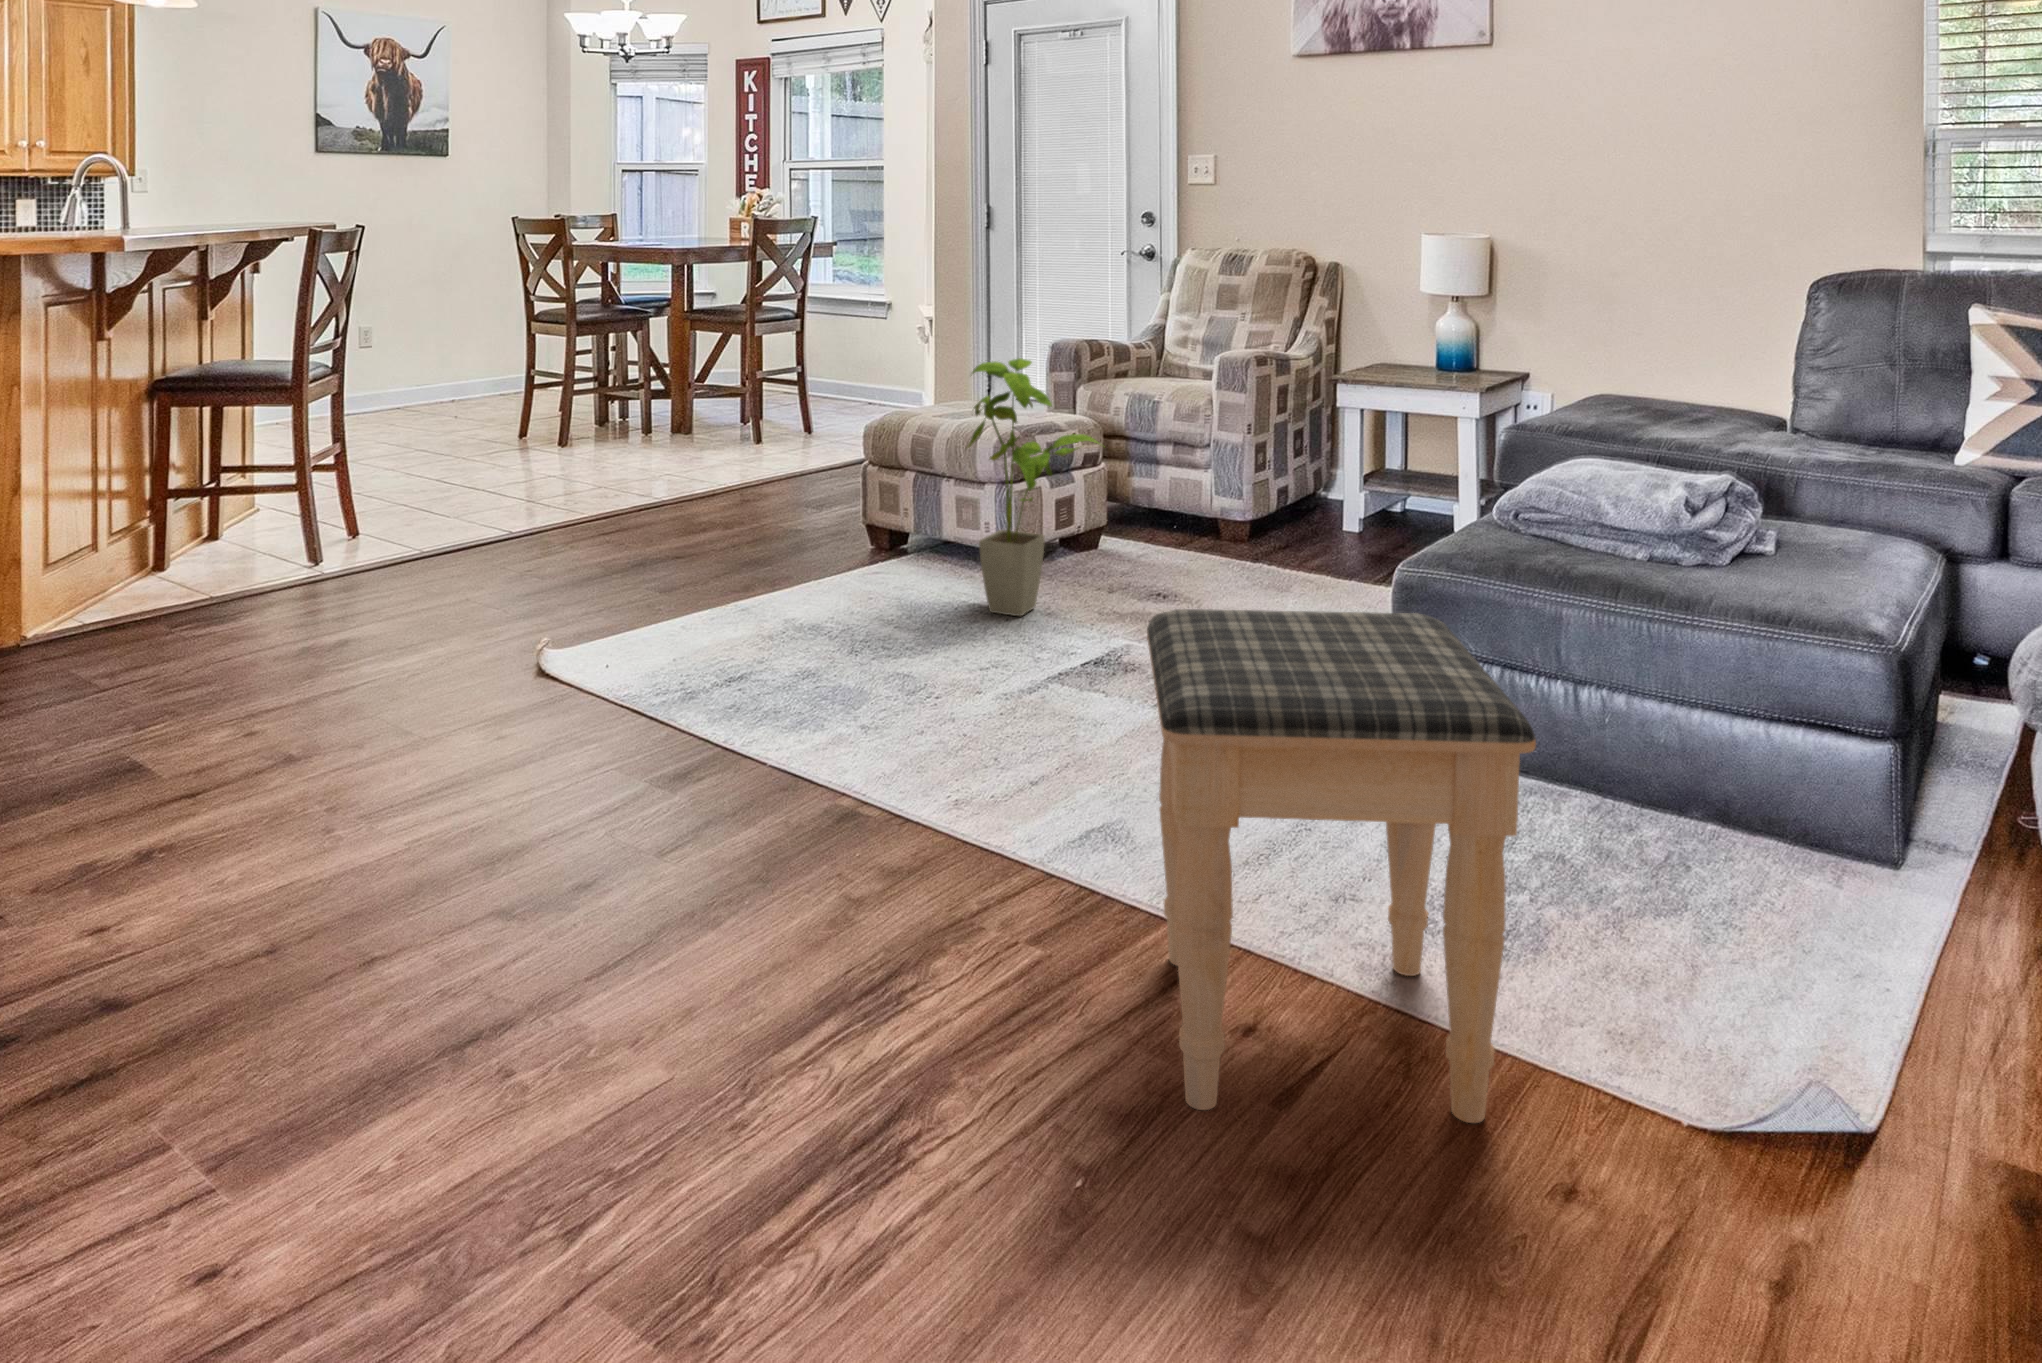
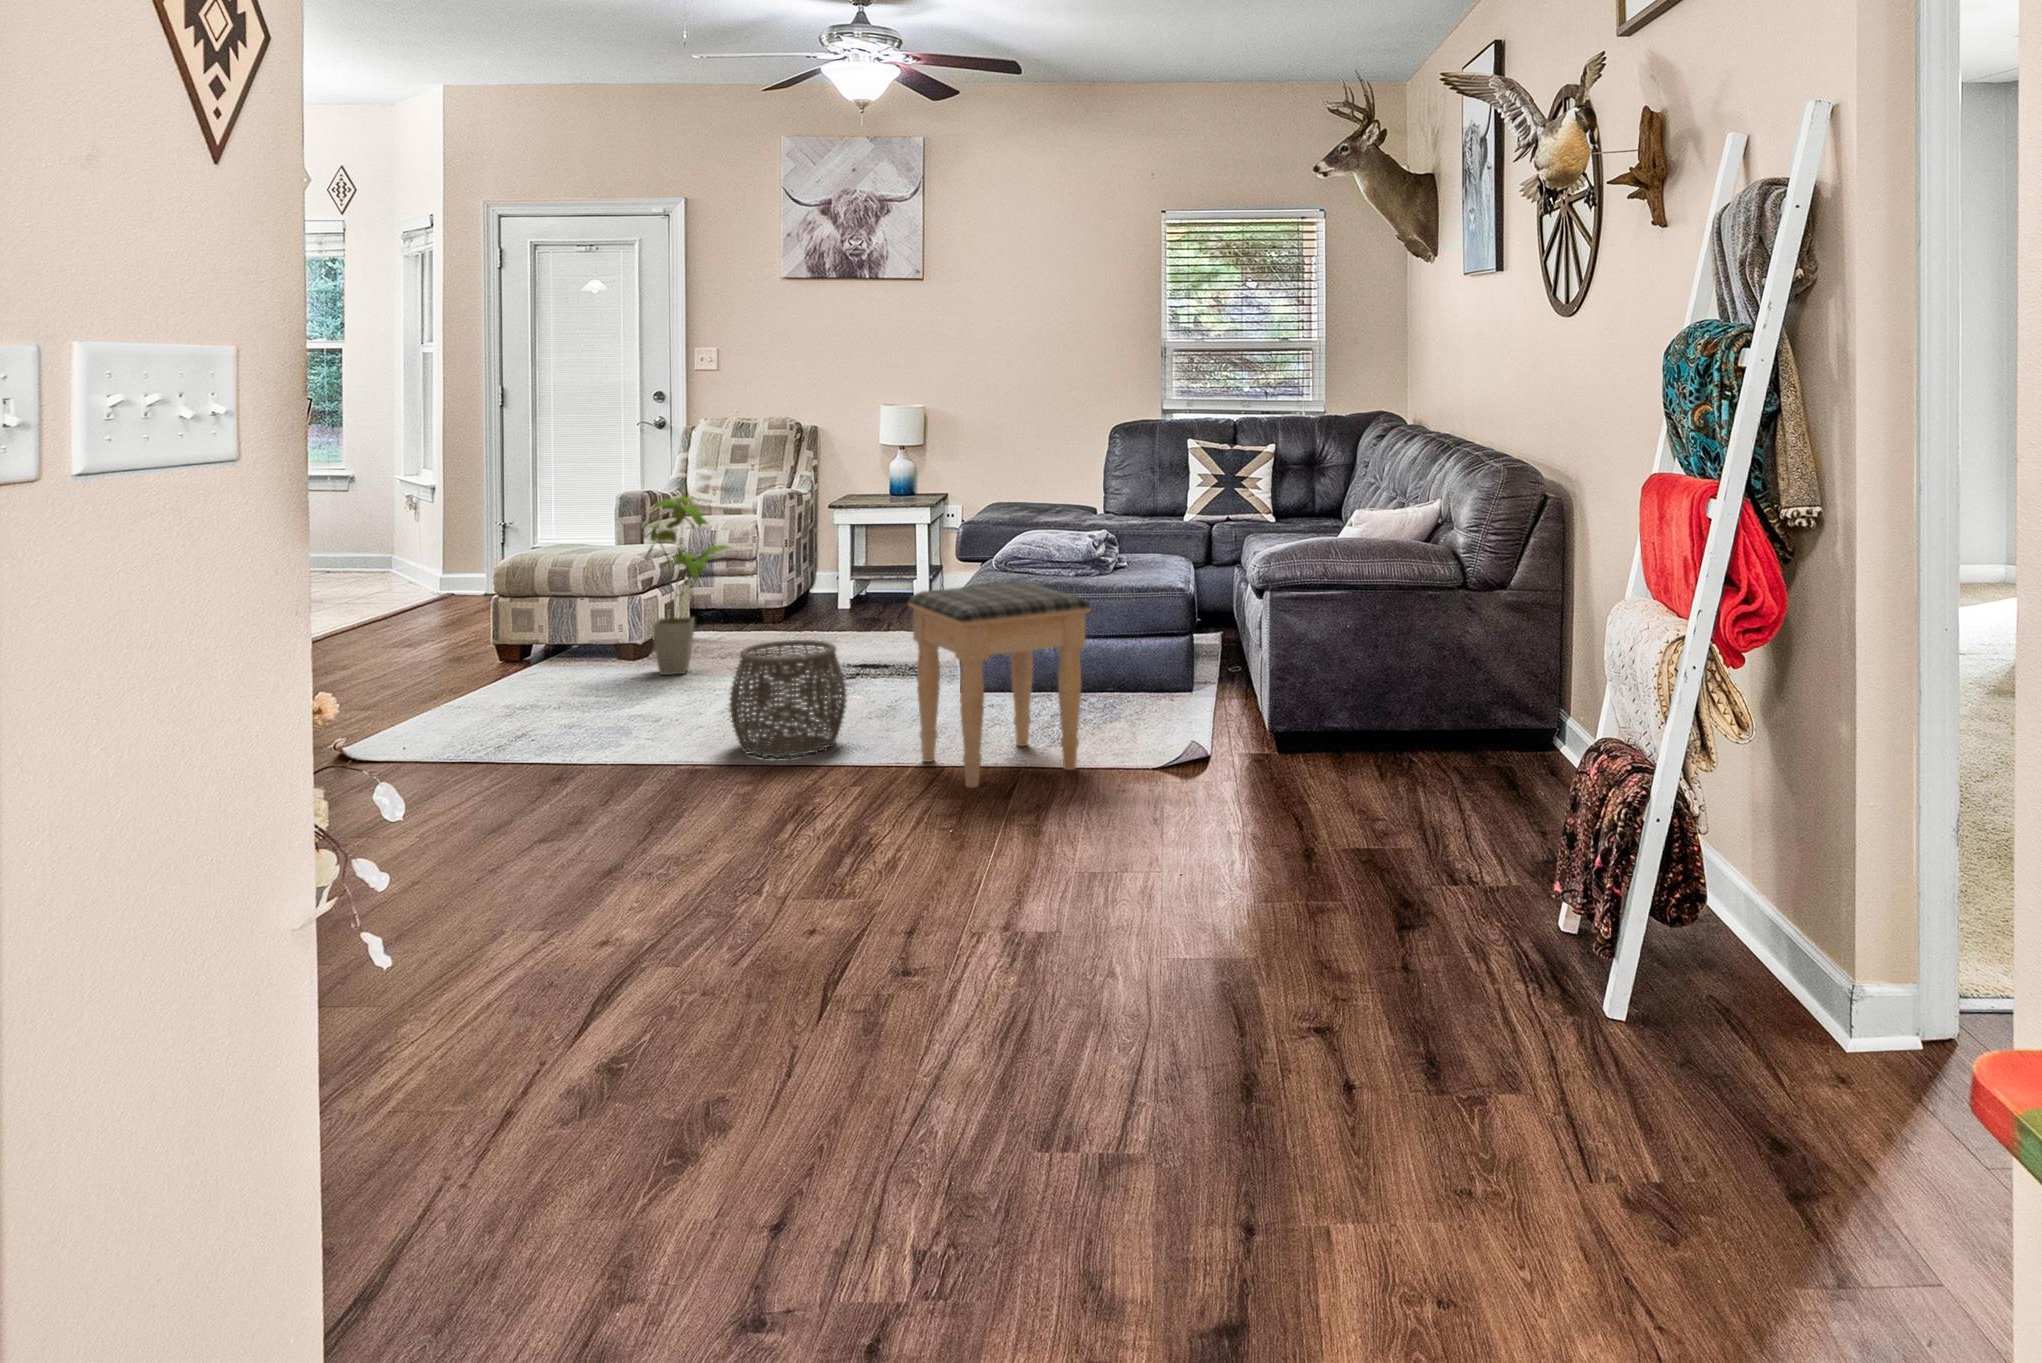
woven basket: none [882,634,1092,869] -> present [729,640,847,758]

